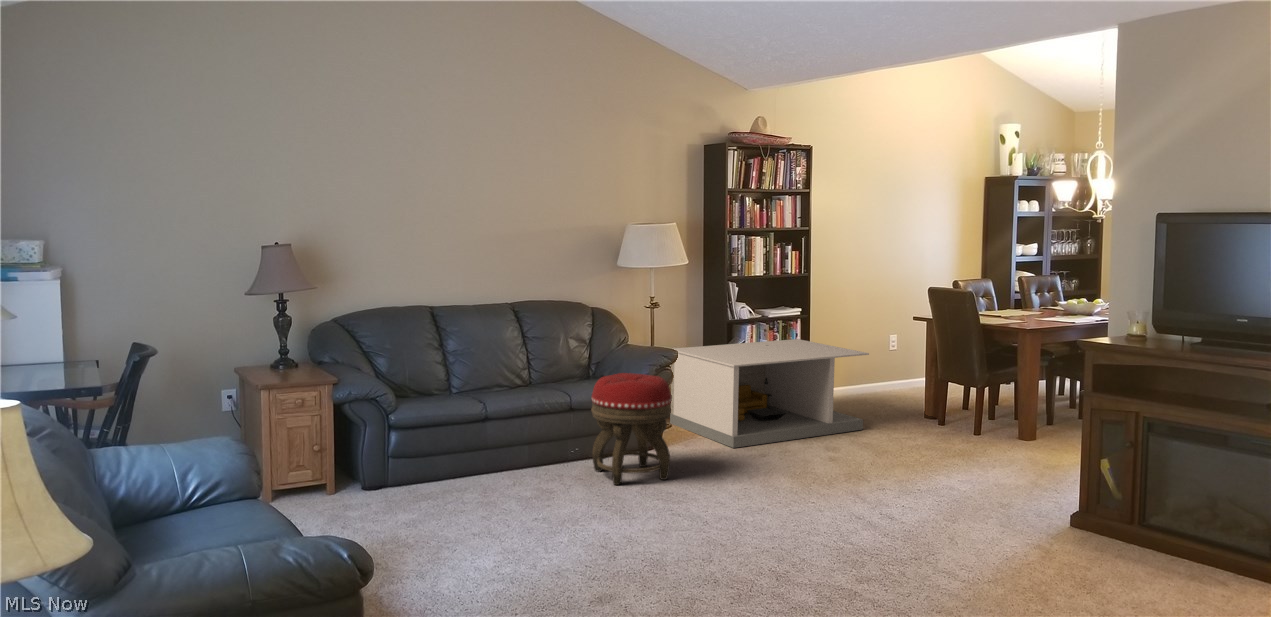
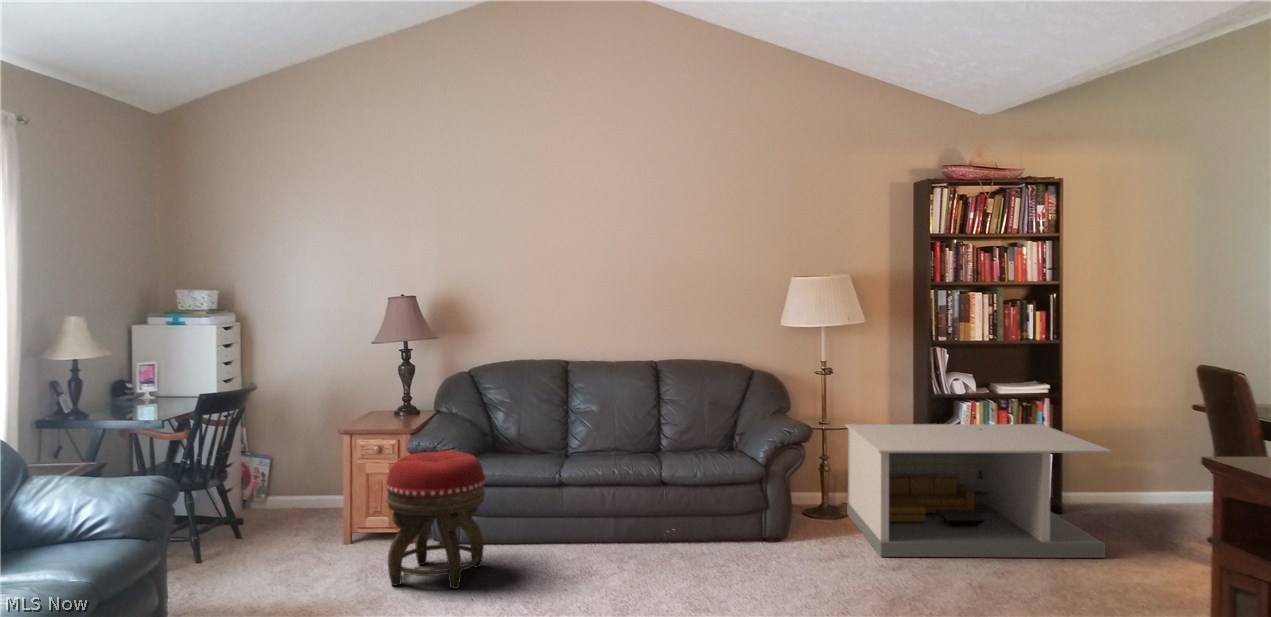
footstool: present [591,373,672,485] -> present [386,450,485,589]

